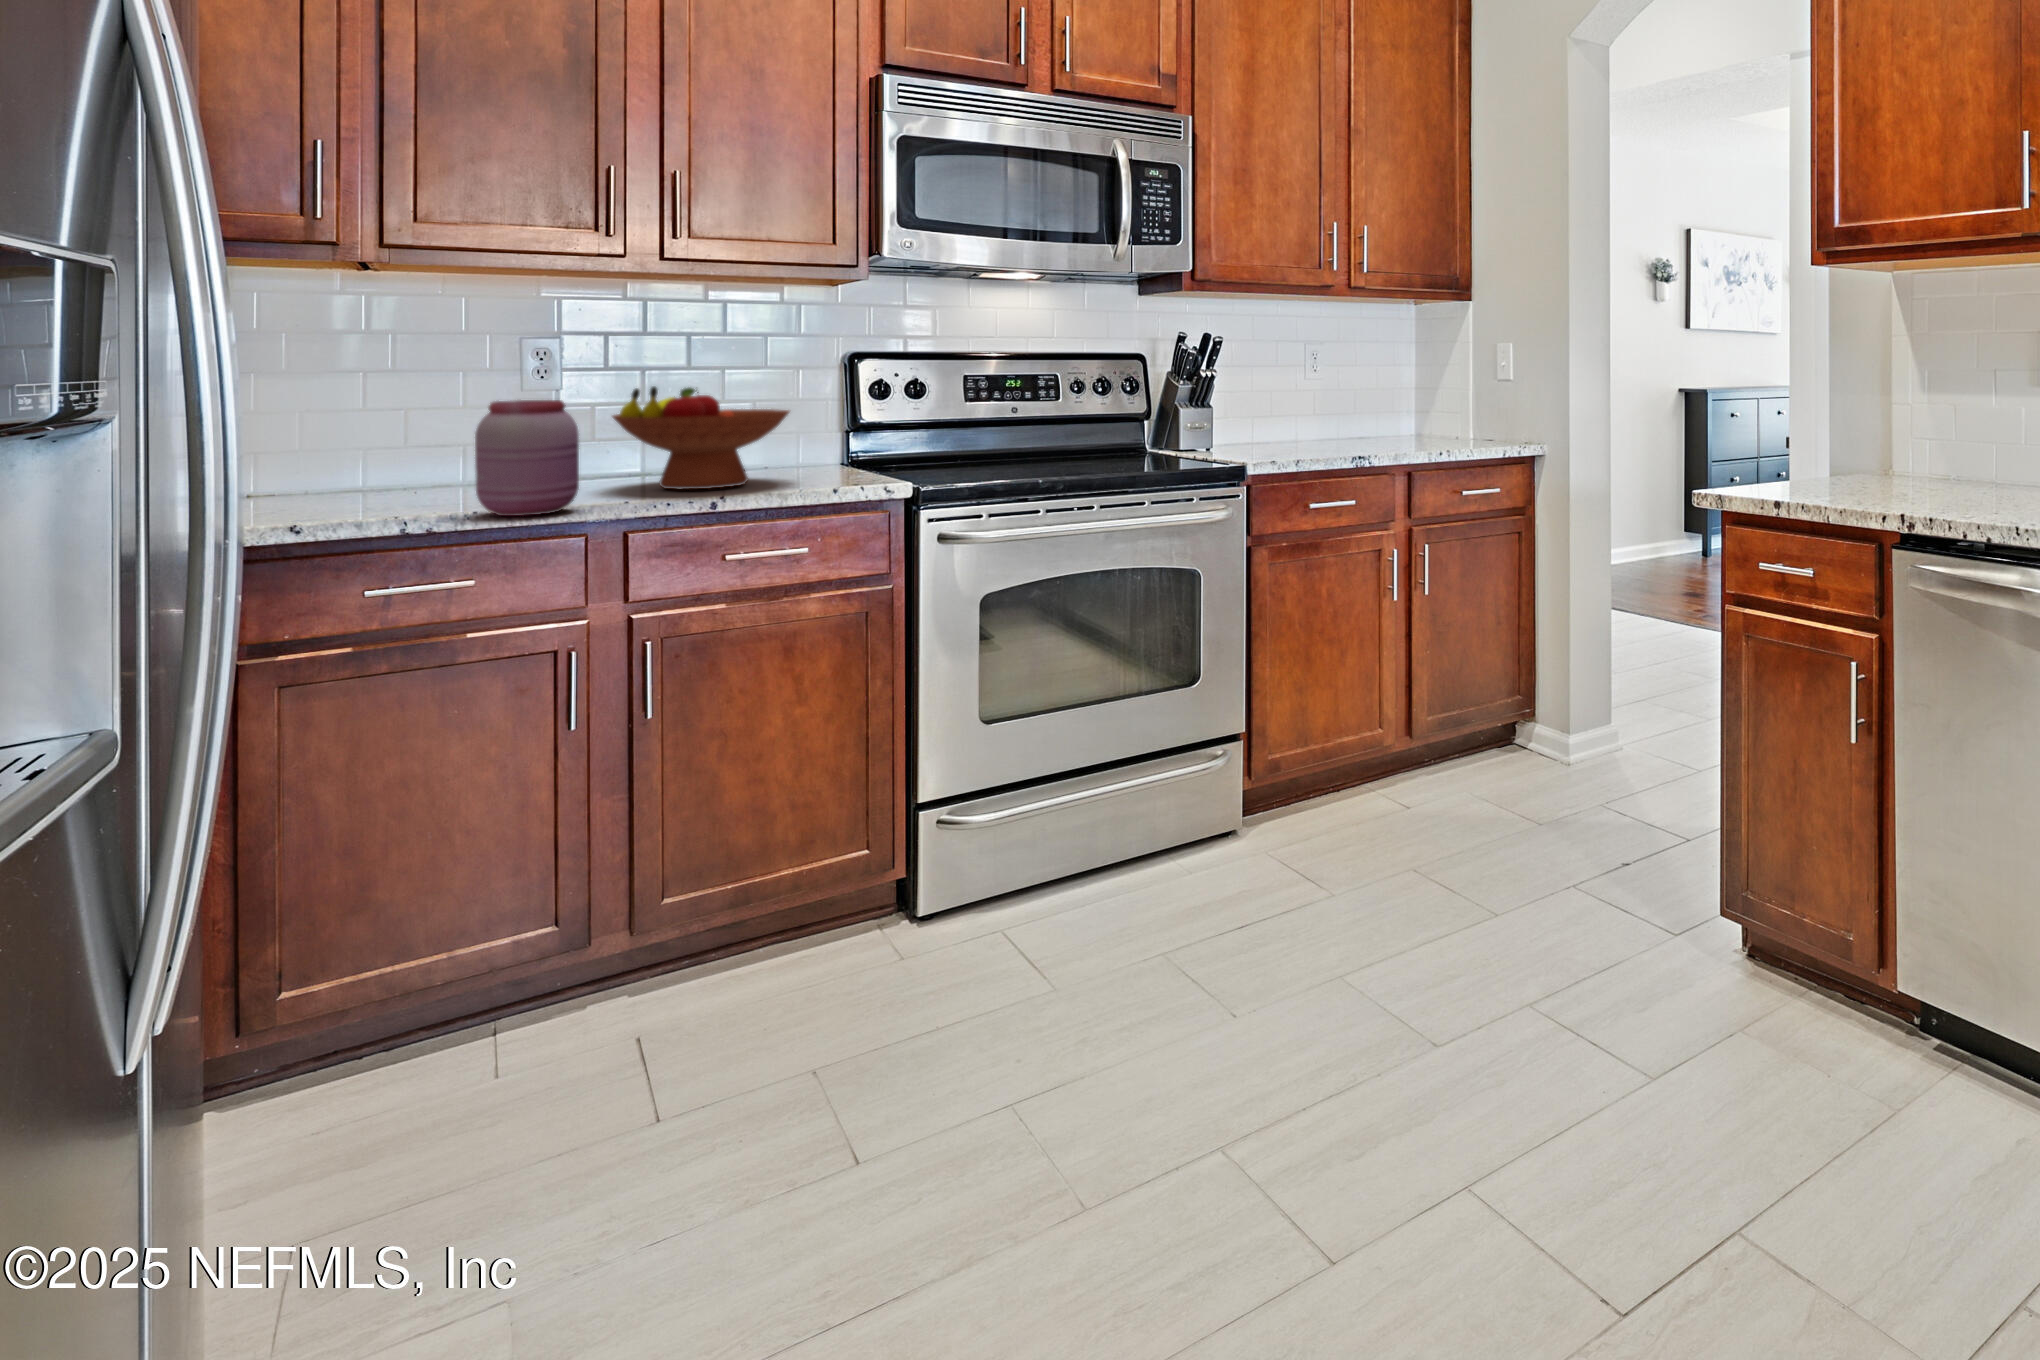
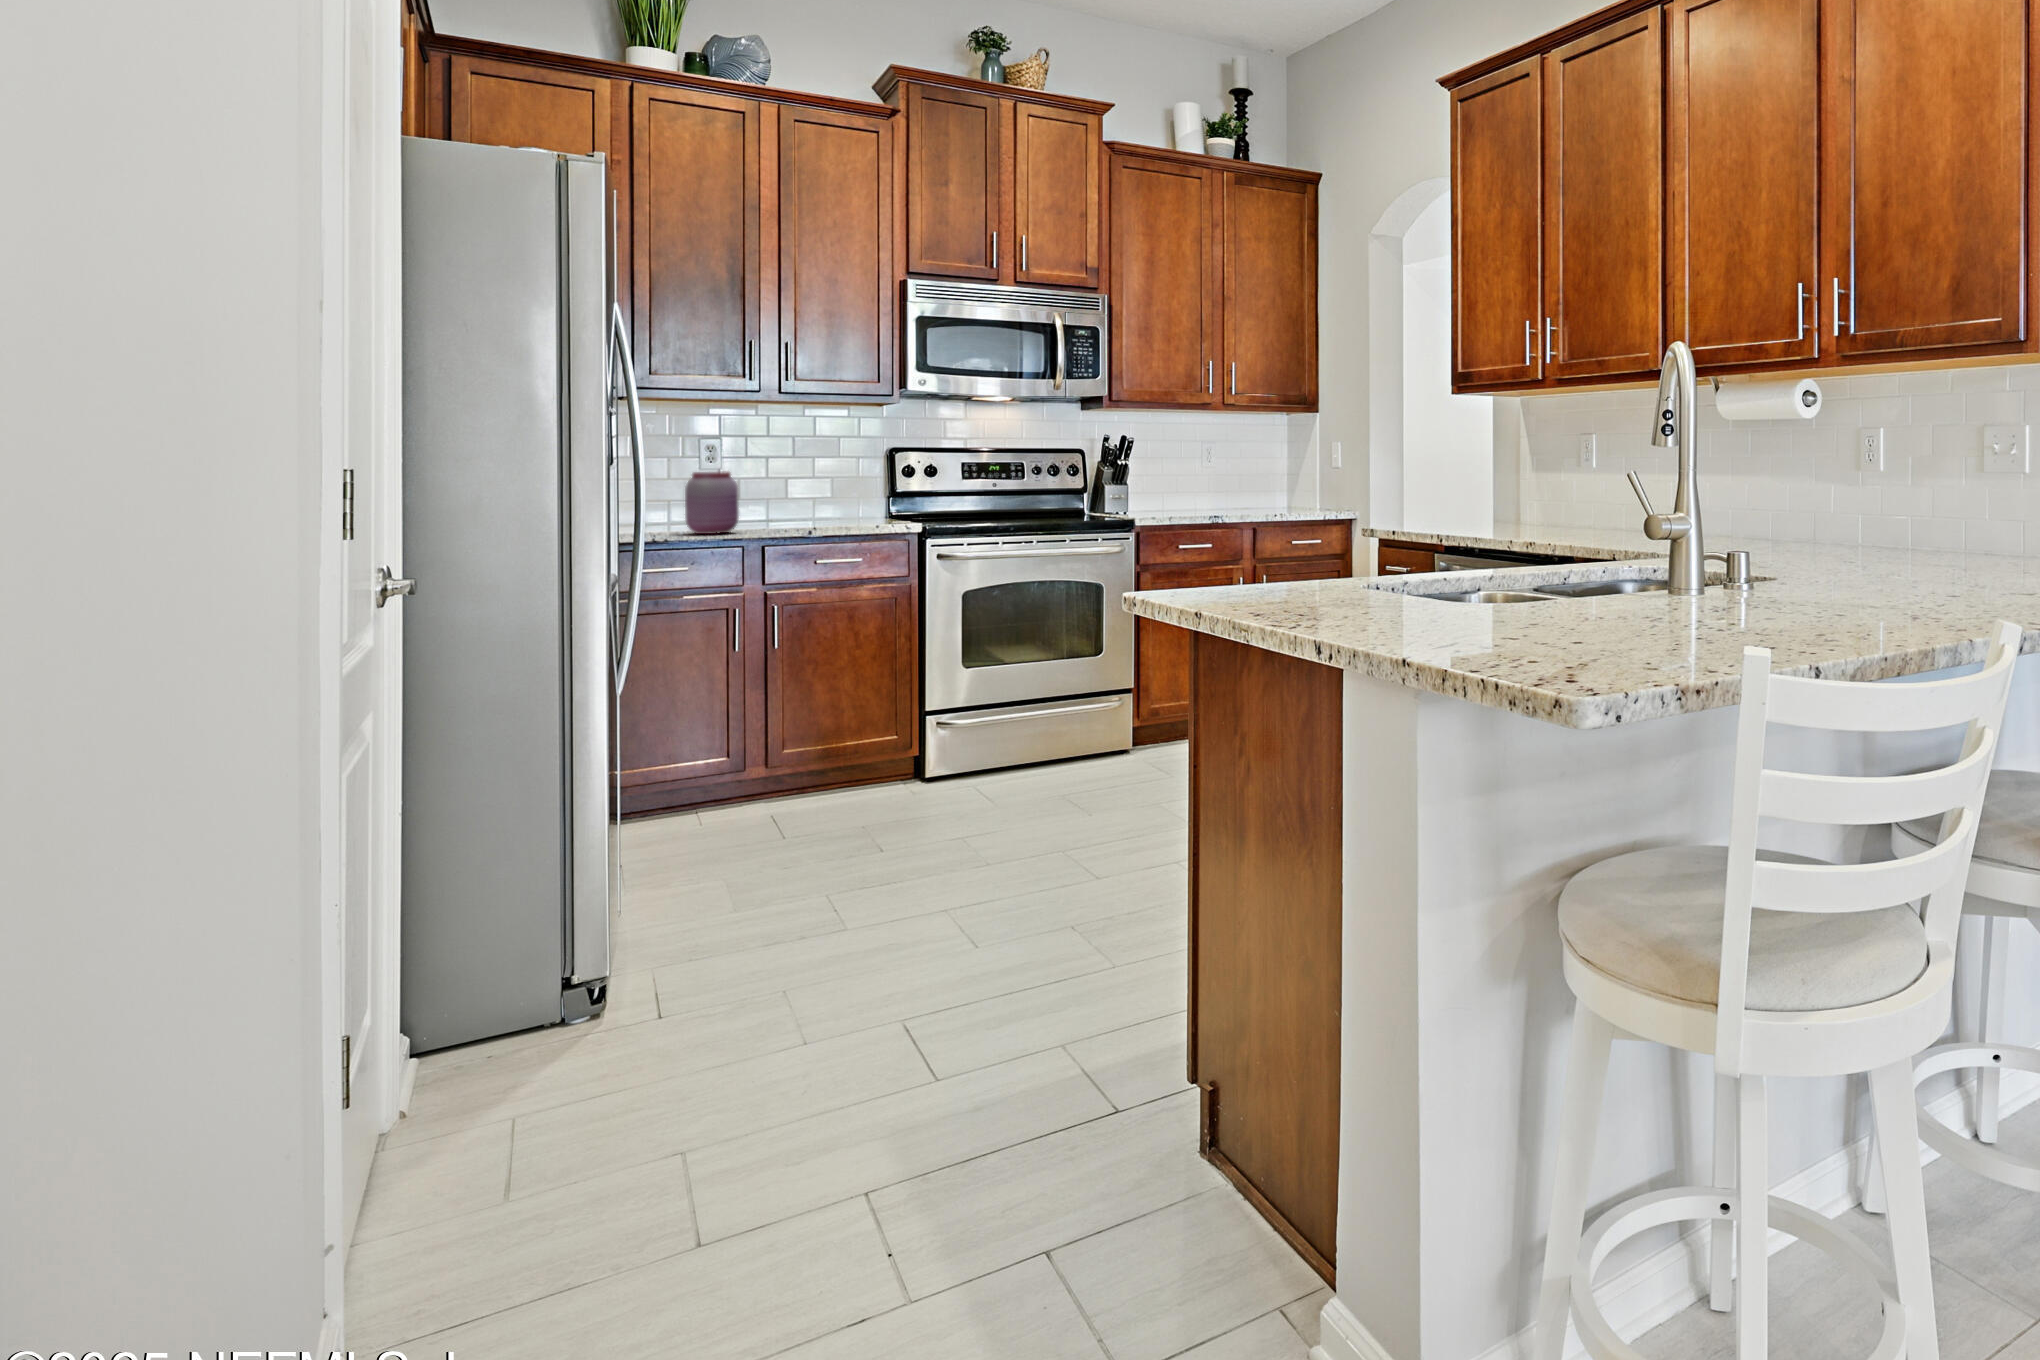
fruit bowl: present [612,386,789,489] -> none [752,465,854,526]

